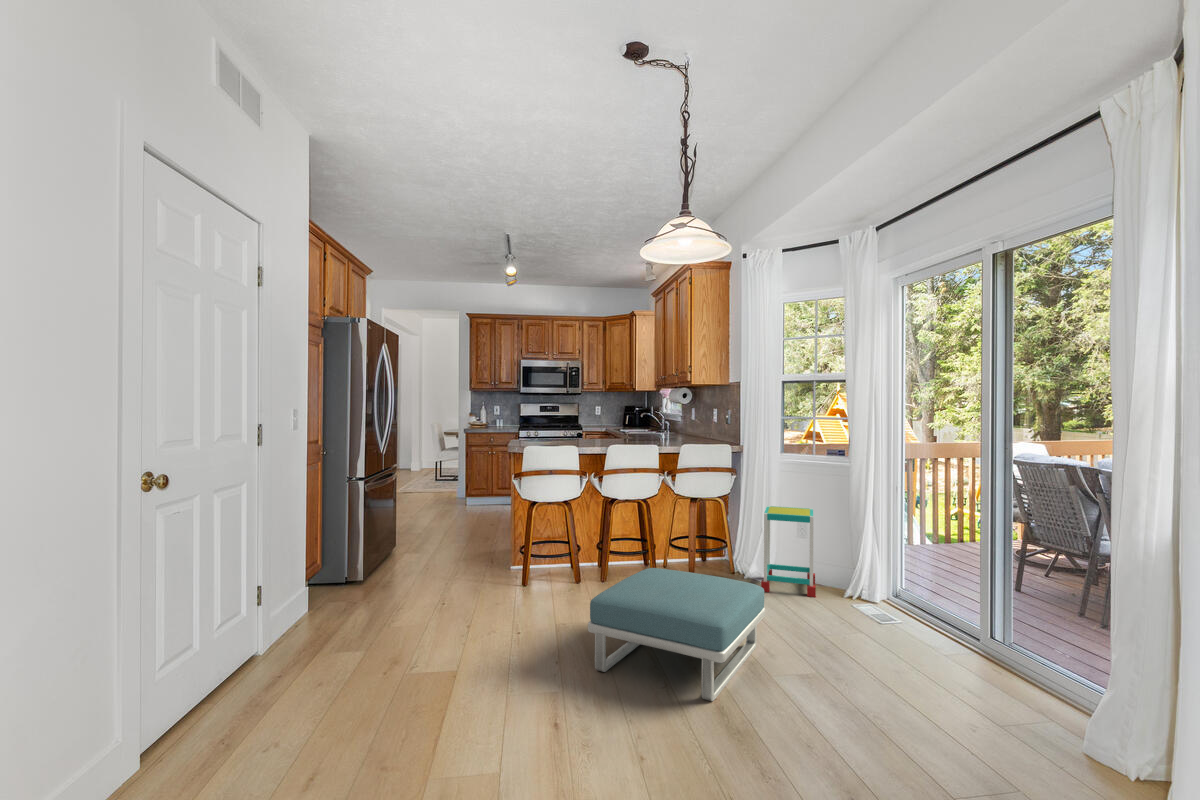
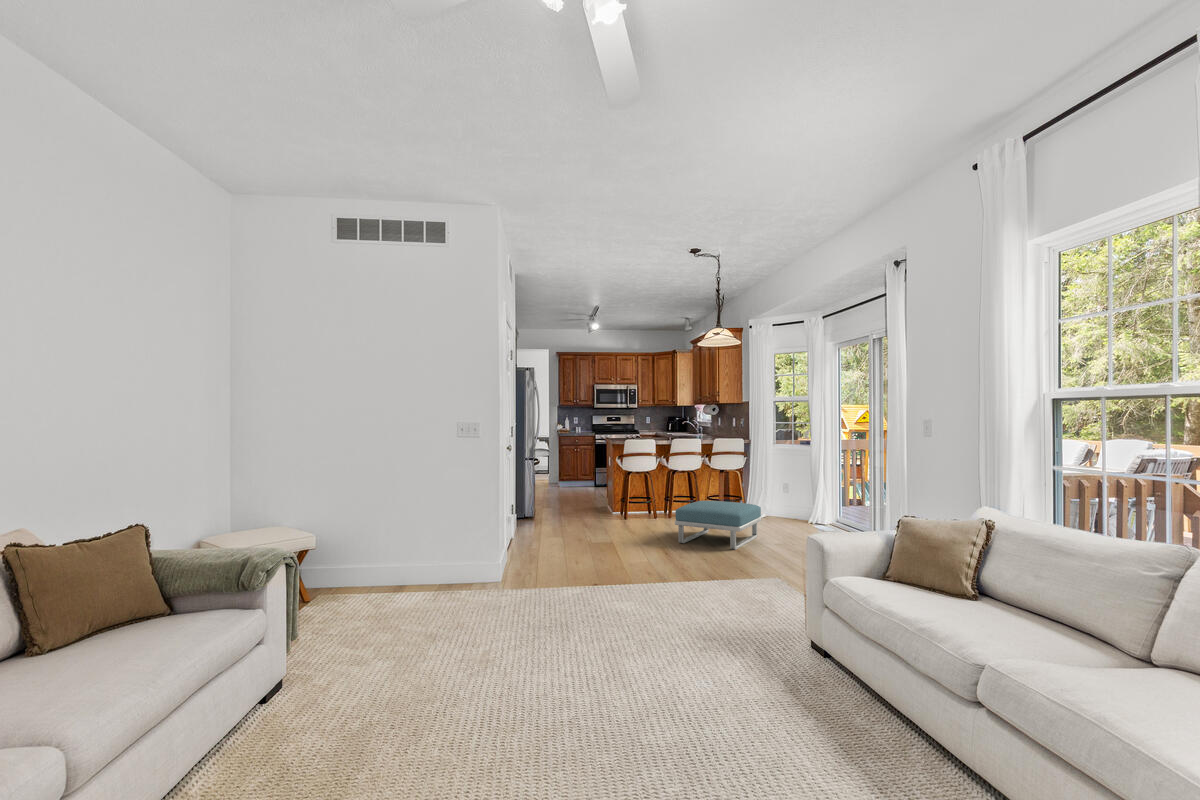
side table: present [761,506,816,597] -> none [762,474,795,523]

